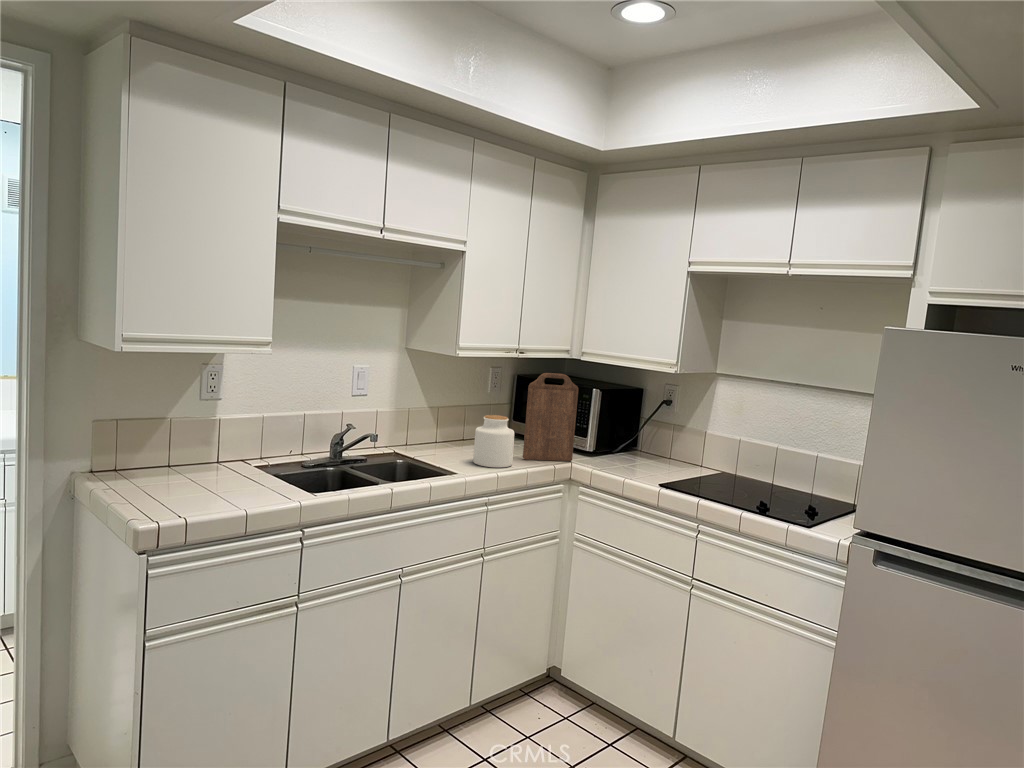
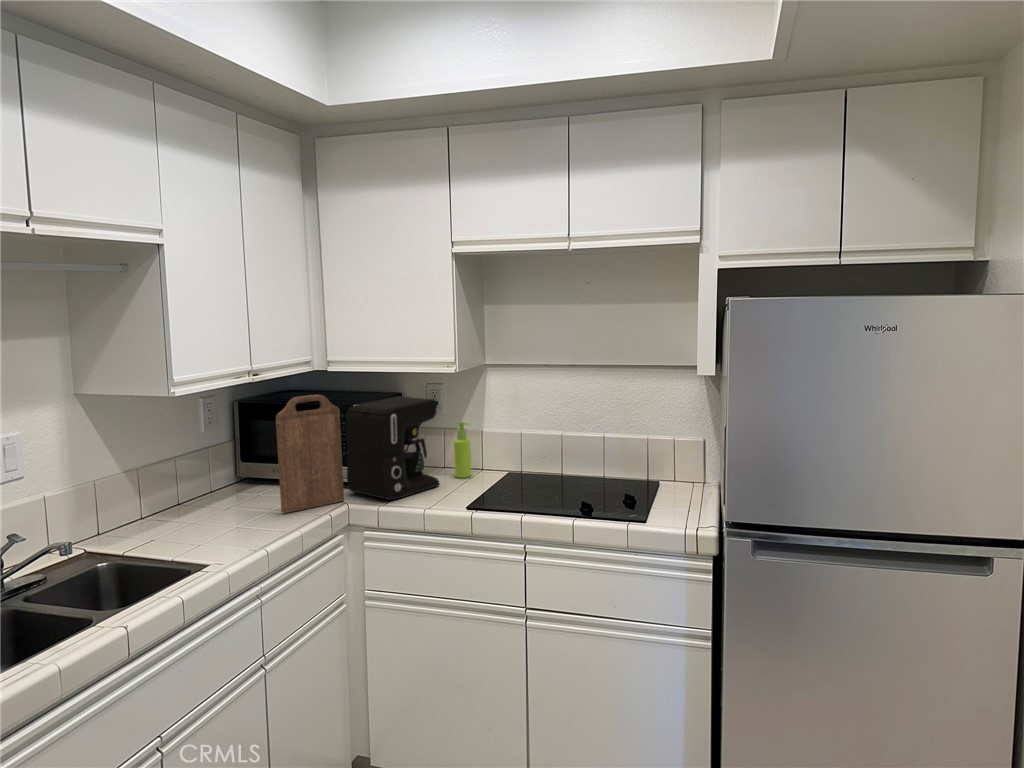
coffee maker: none [579,388,660,468] -> present [346,396,439,500]
jar: present [473,415,514,467] -> none [216,465,275,539]
soap dispenser: none [673,418,692,467] -> present [454,421,471,478]

